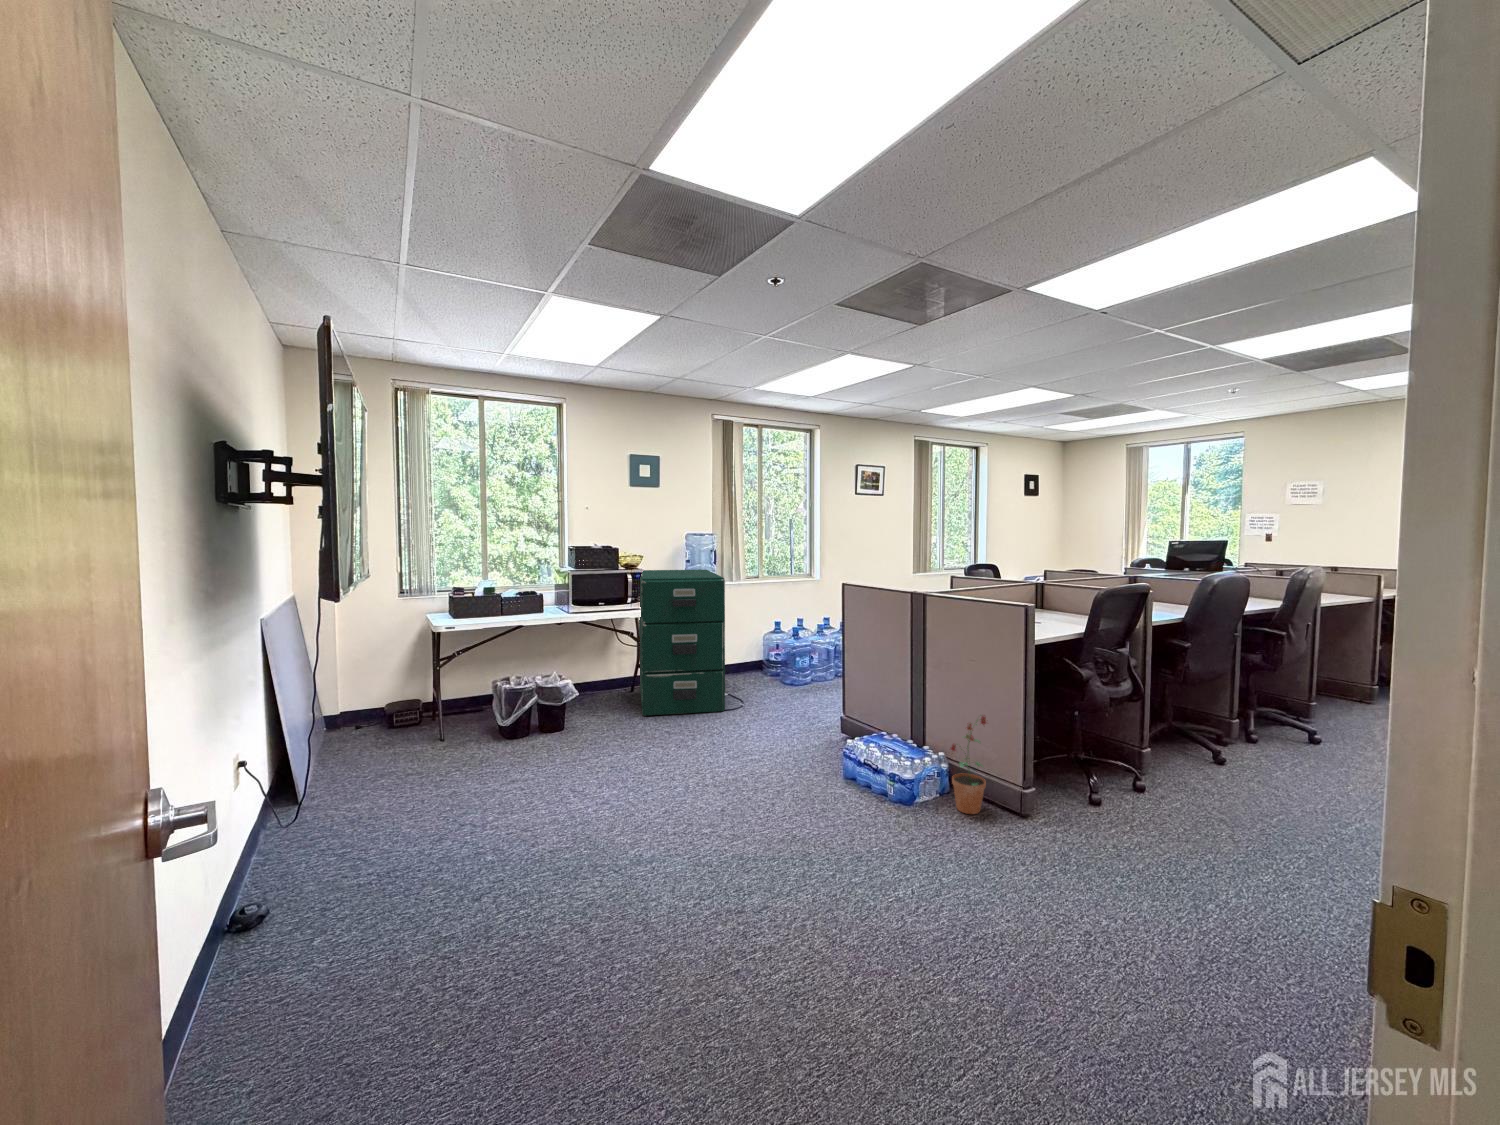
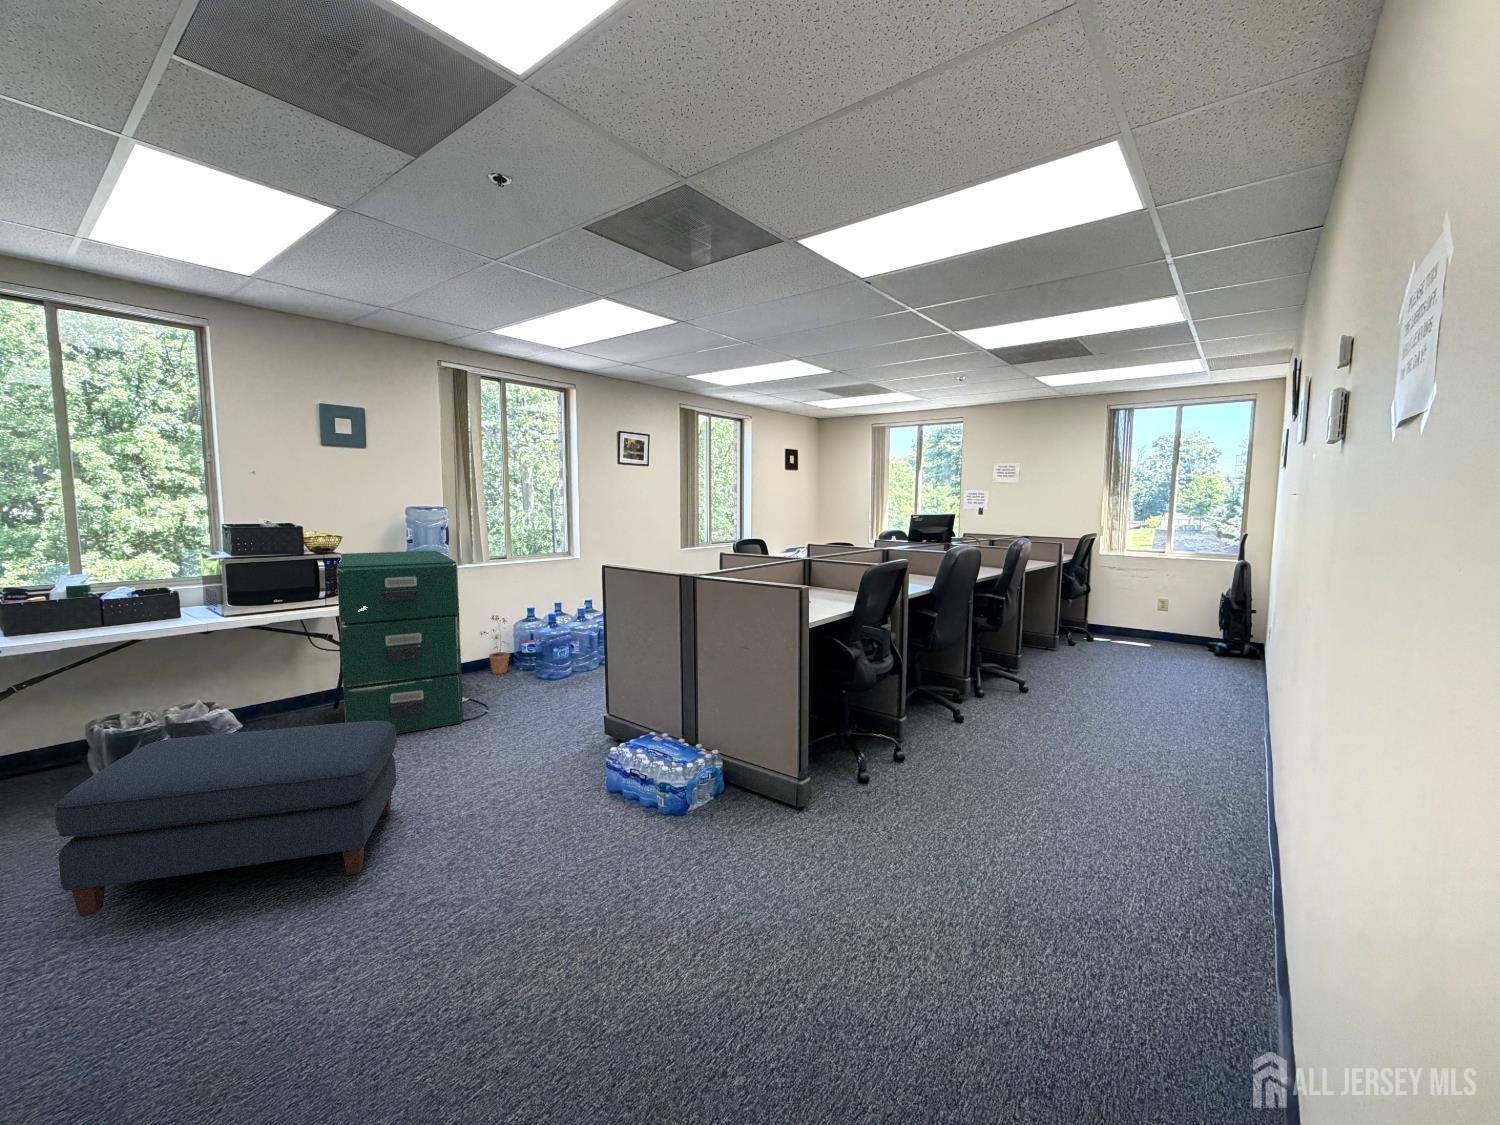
ottoman: none [493,693,684,805] -> present [55,721,396,917]
potted plant: present [950,715,986,814] -> present [480,616,510,674]

